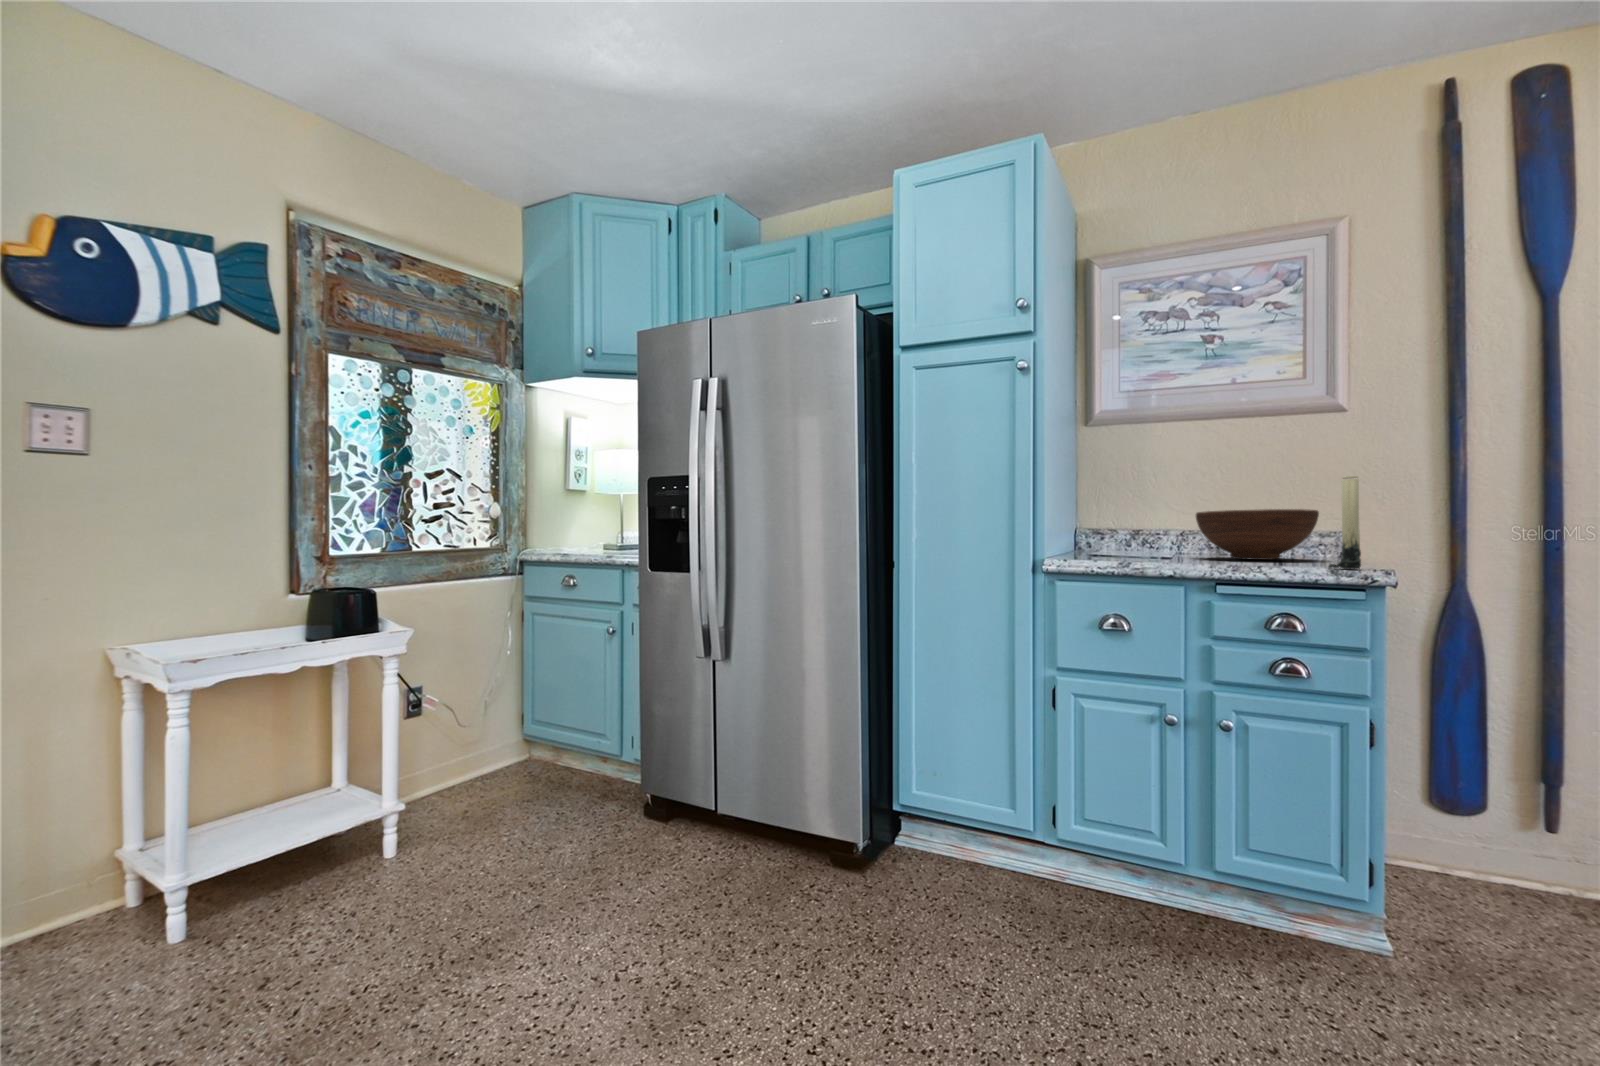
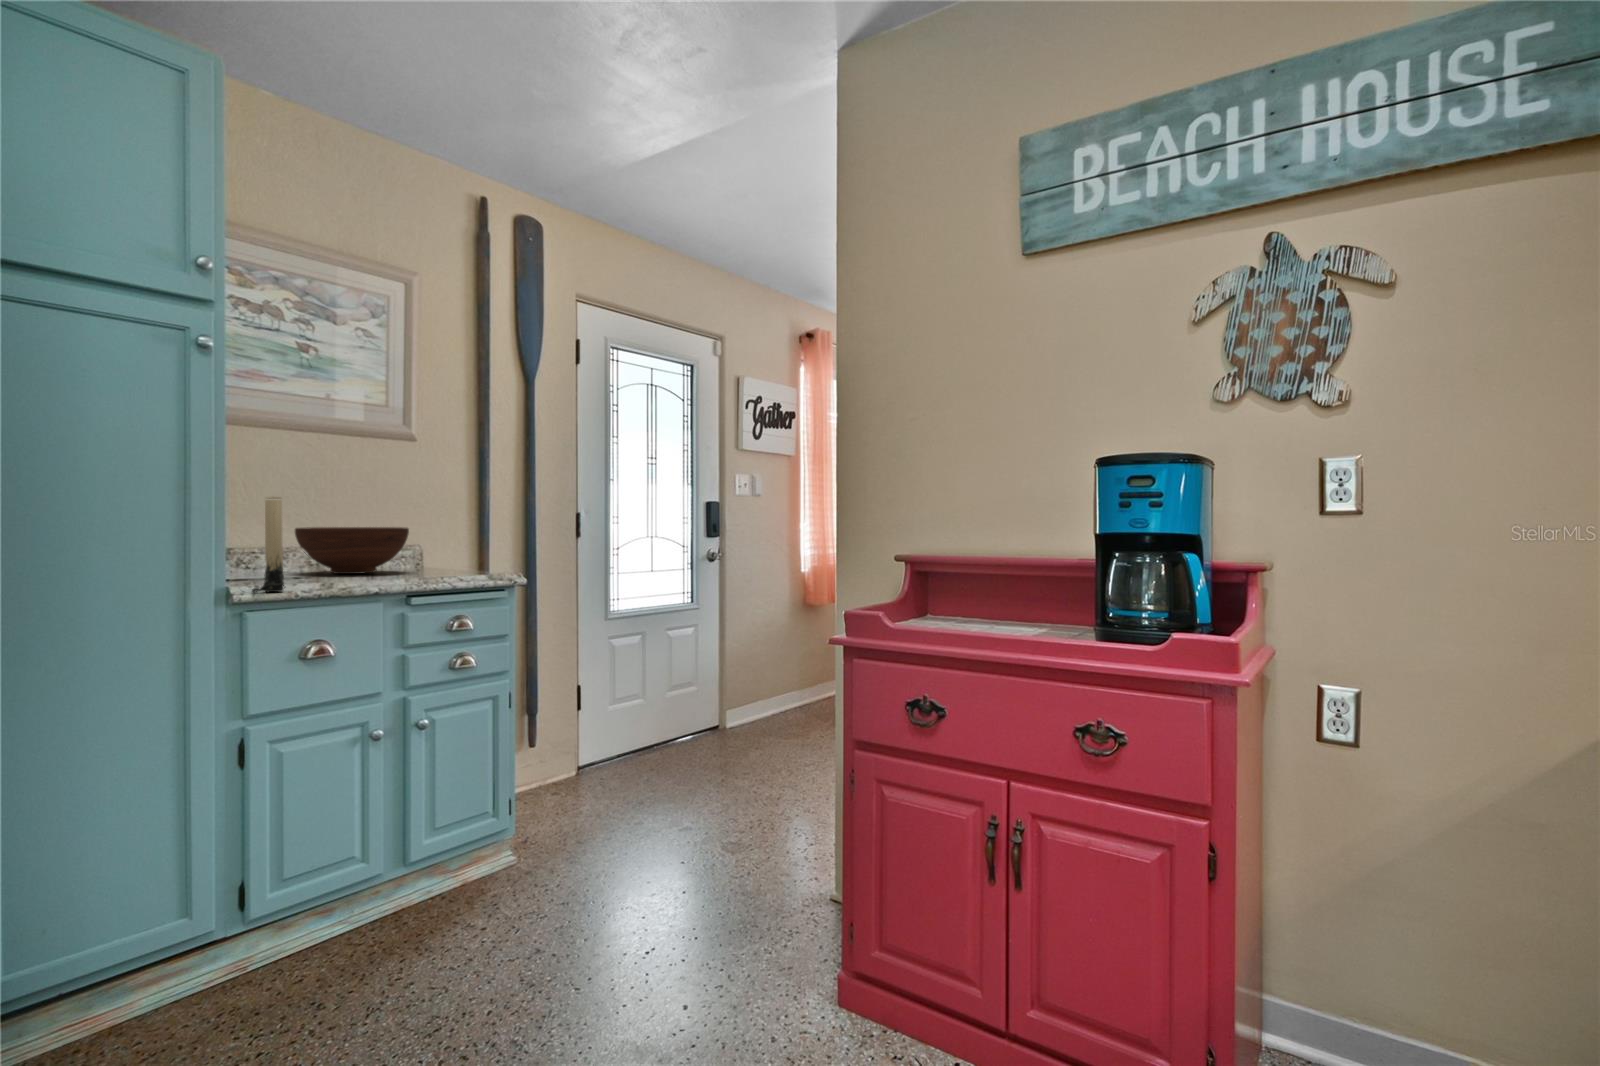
candle: present [1329,476,1361,569] -> present [252,497,284,593]

